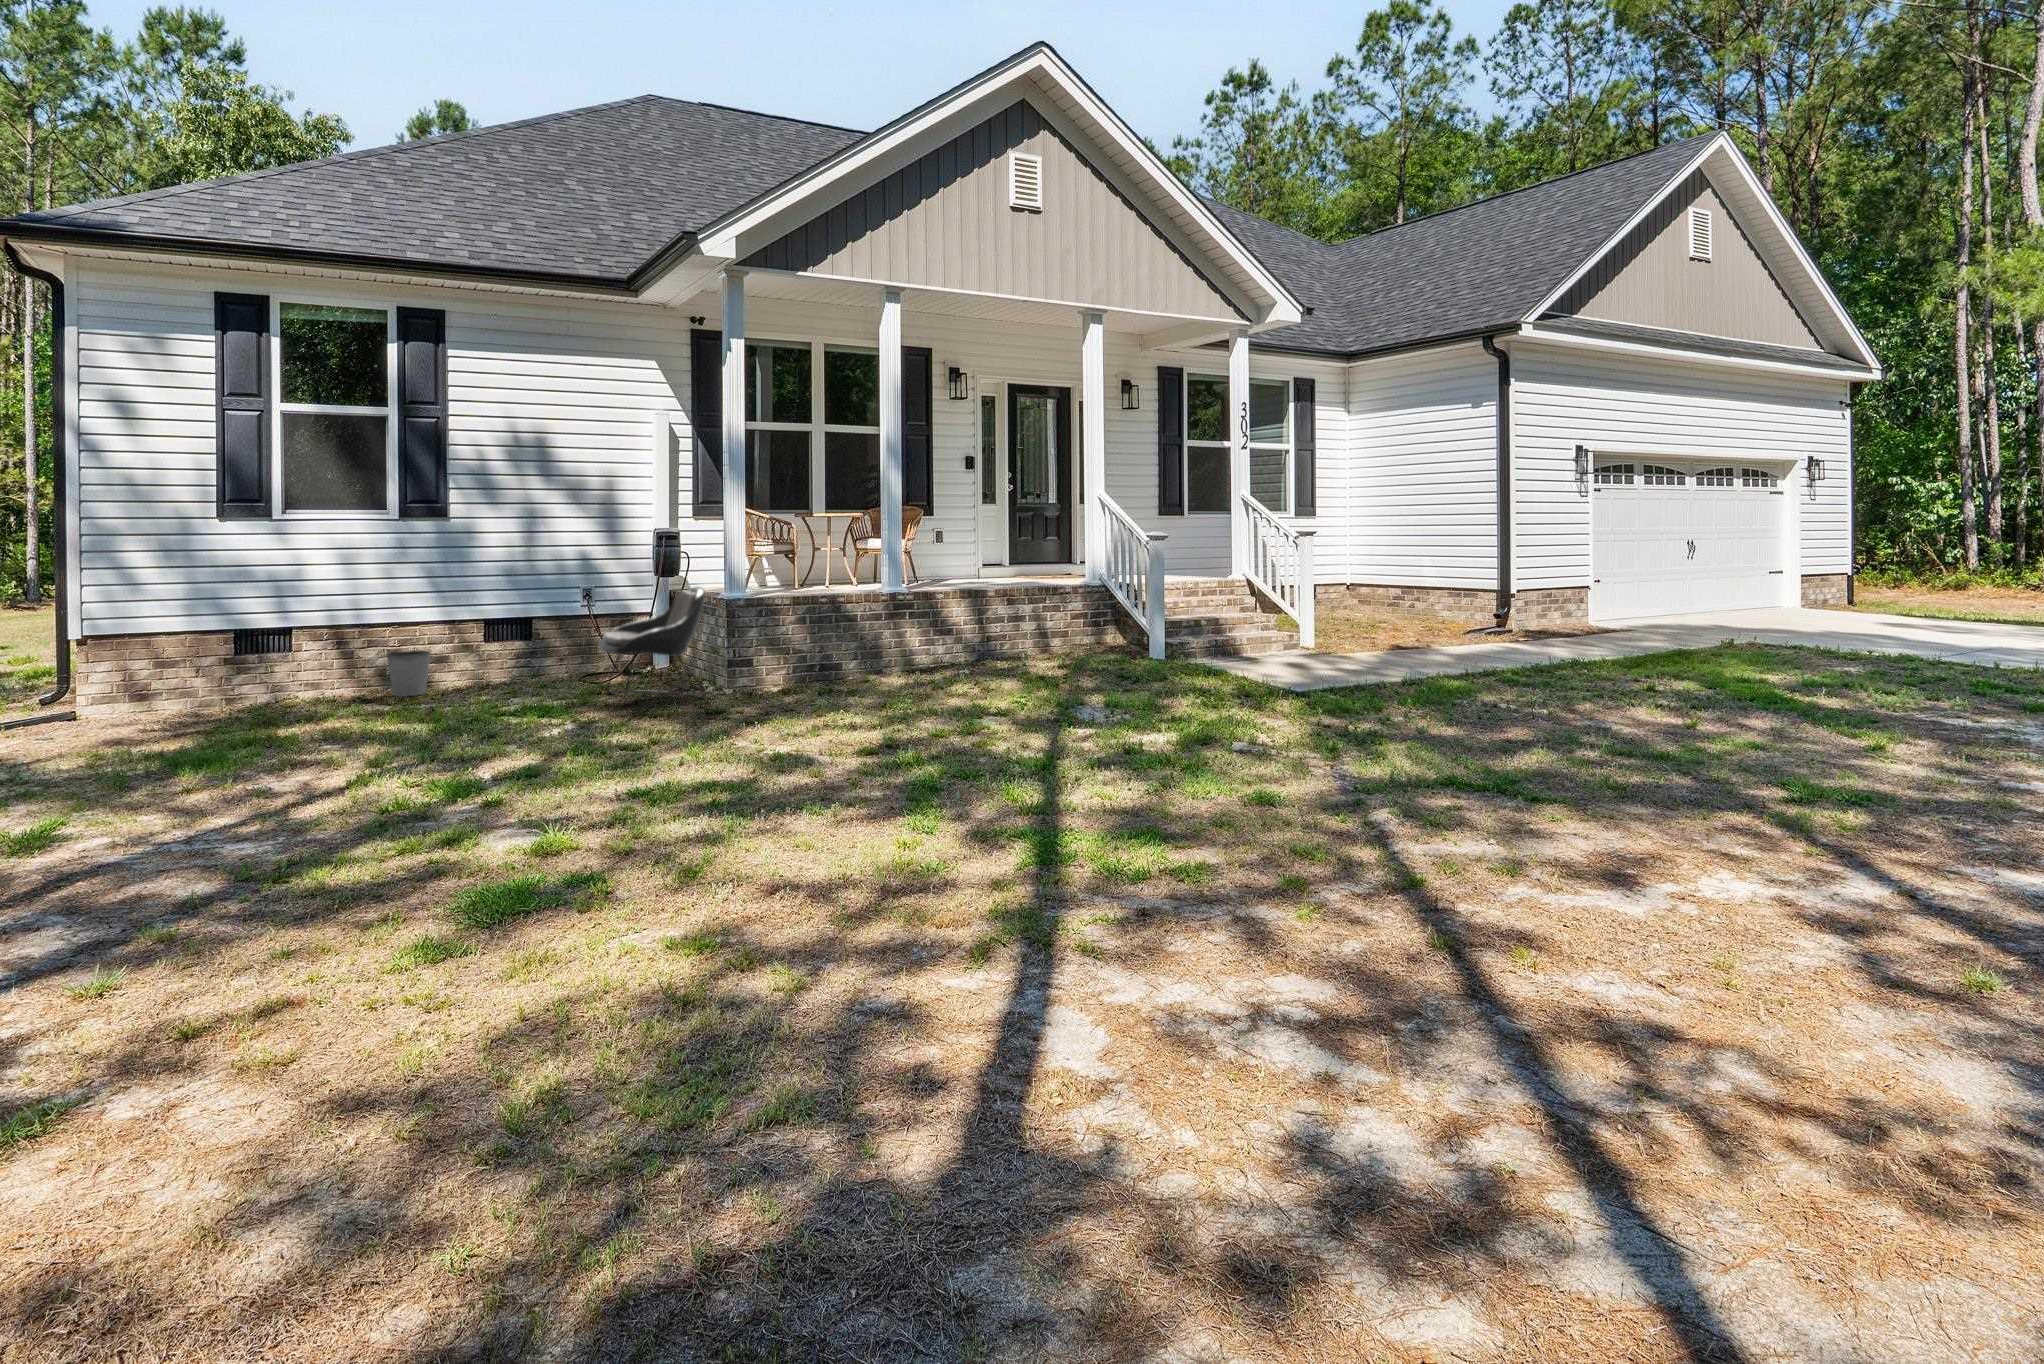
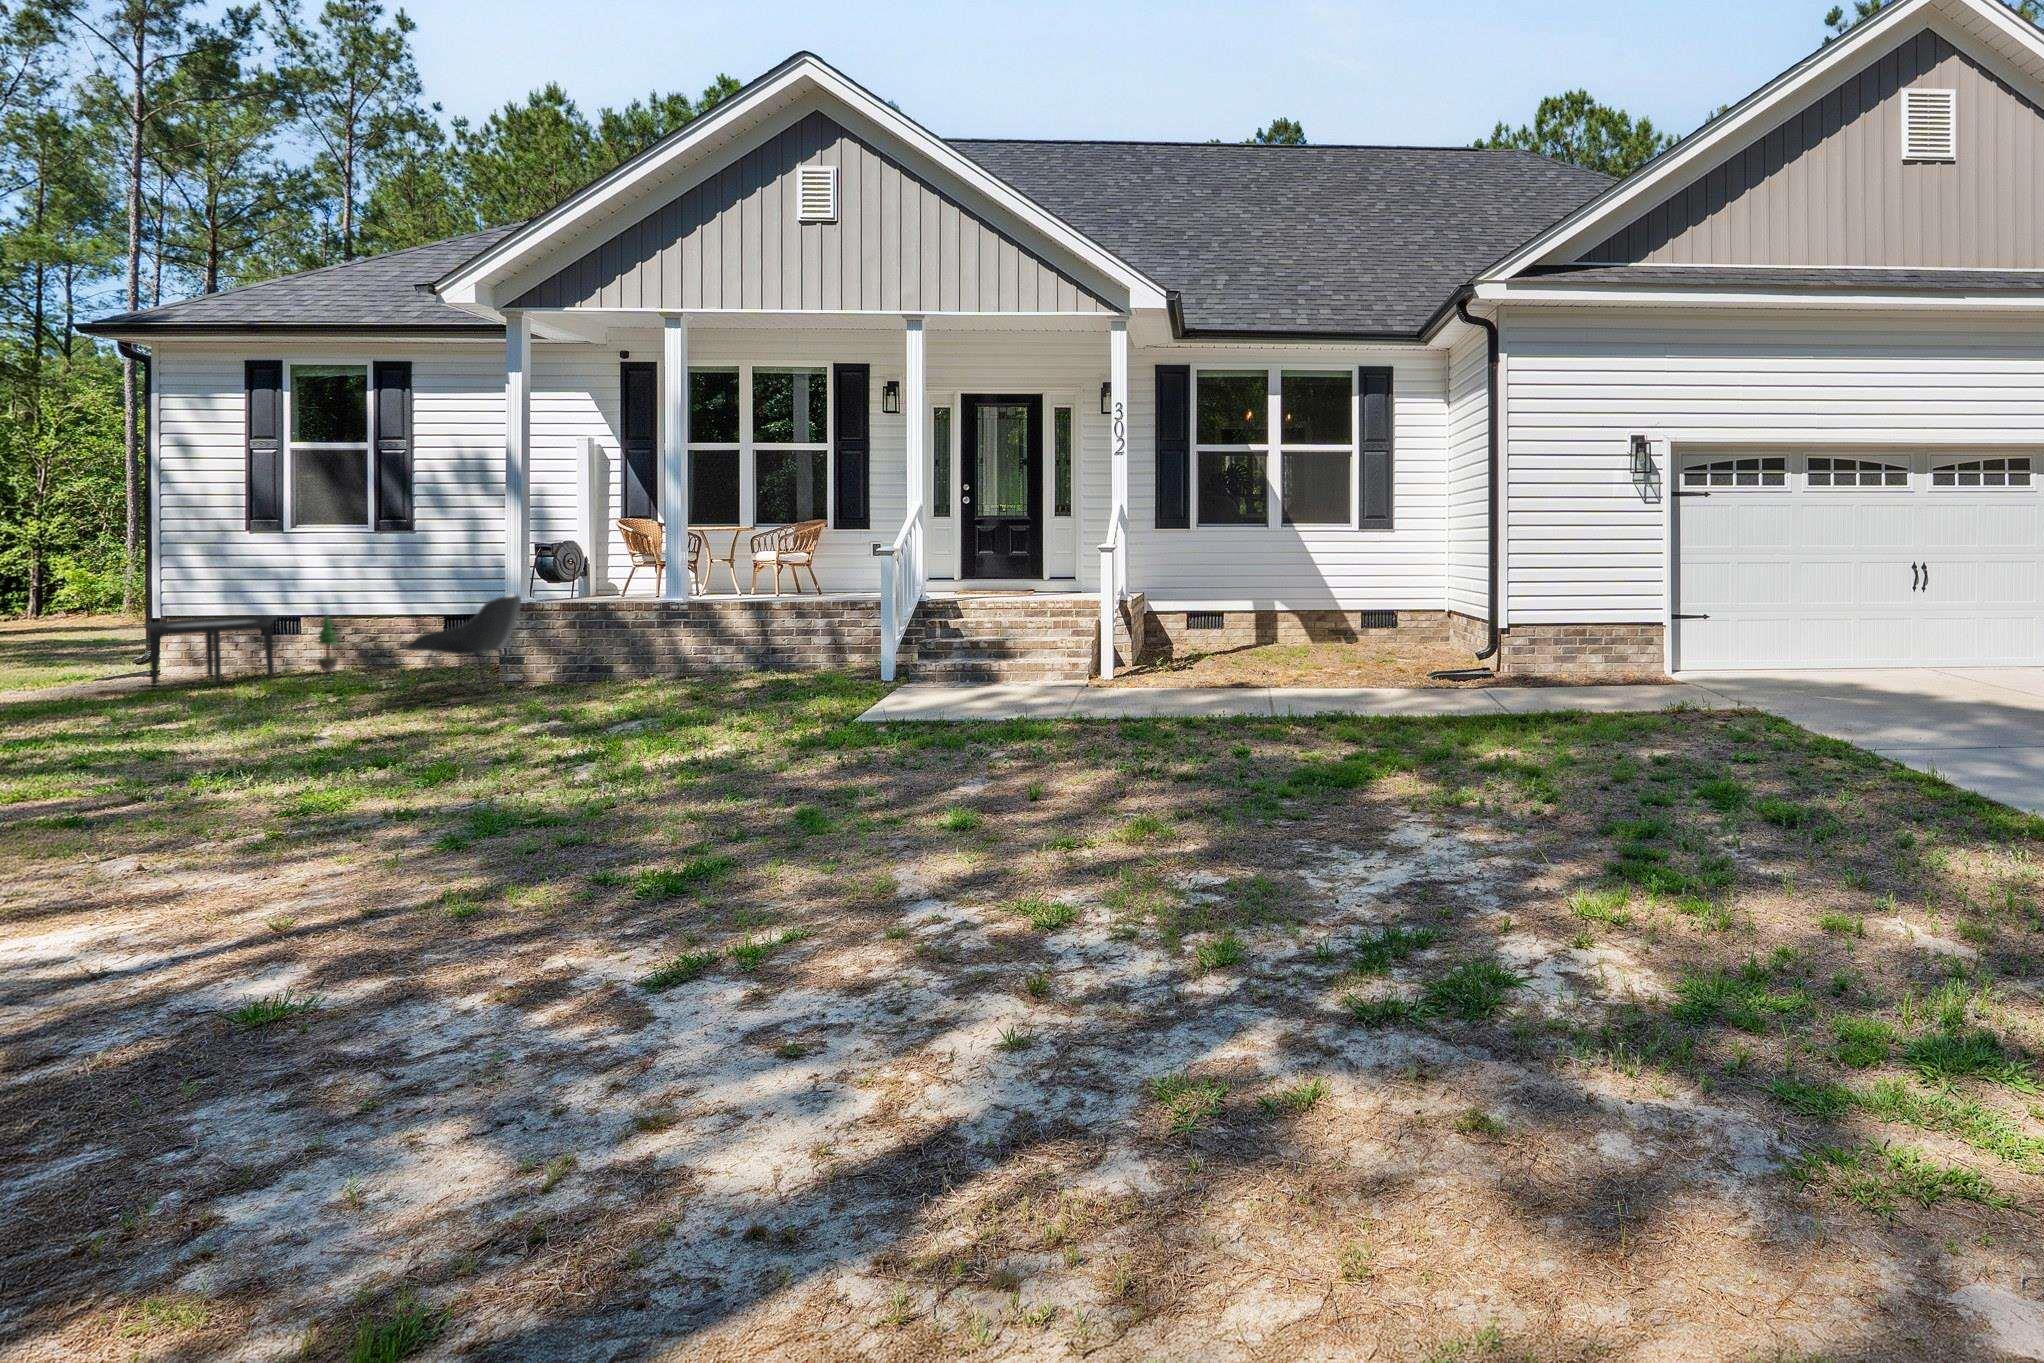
potted tree: none [333,622,364,698] -> present [316,615,339,672]
round table: none [138,629,303,727] -> present [144,616,276,686]
bucket: present [386,650,431,696] -> none [346,637,389,674]

